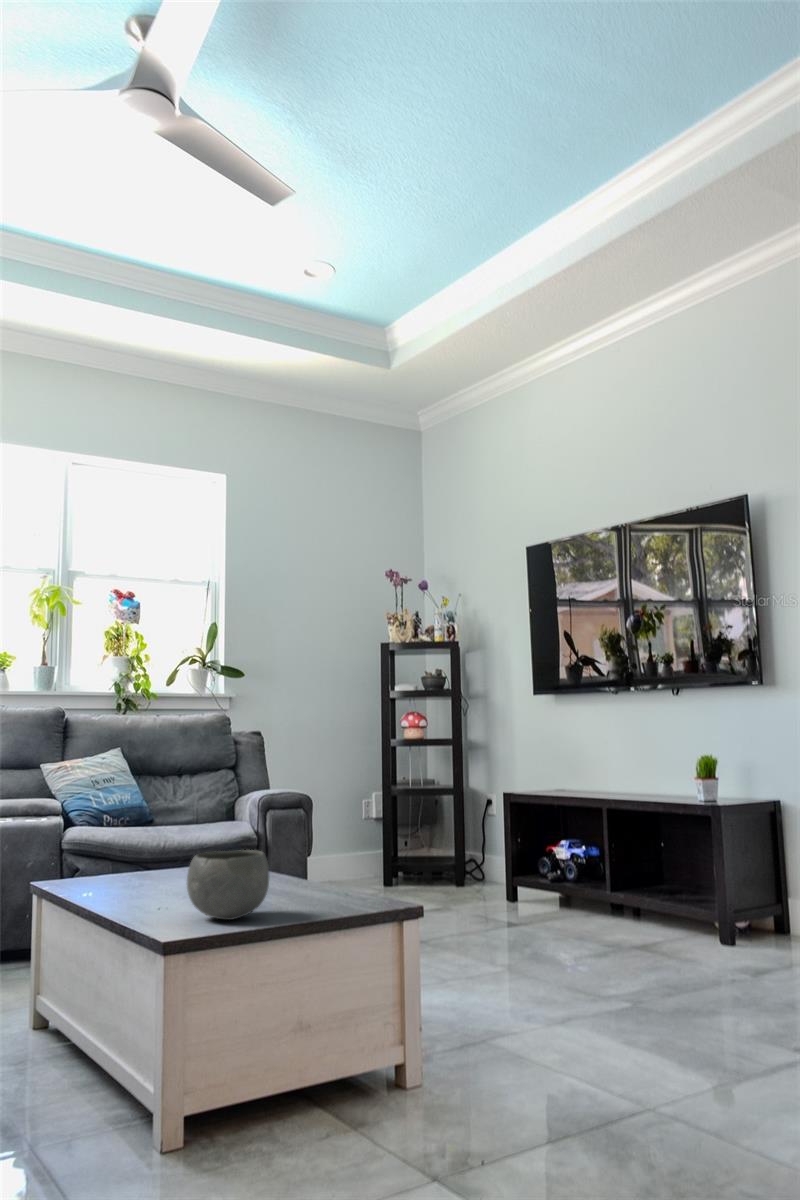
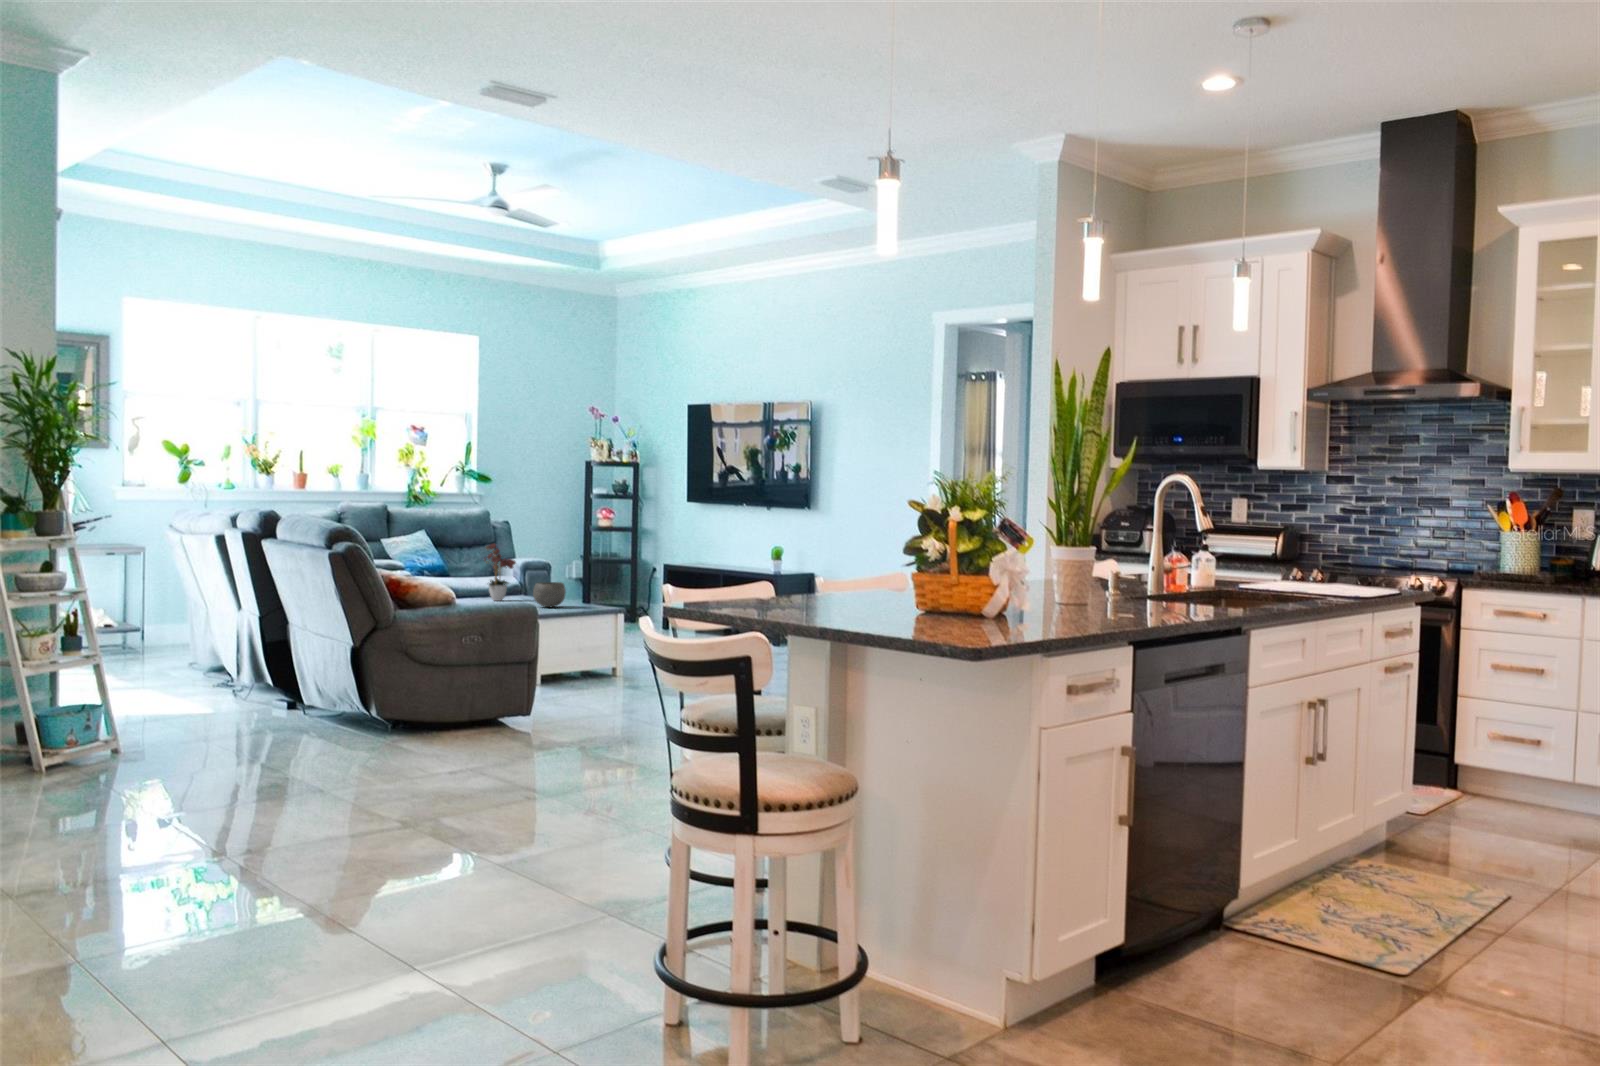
flower arrangement: none [108,754,196,890] -> present [485,544,516,601]

